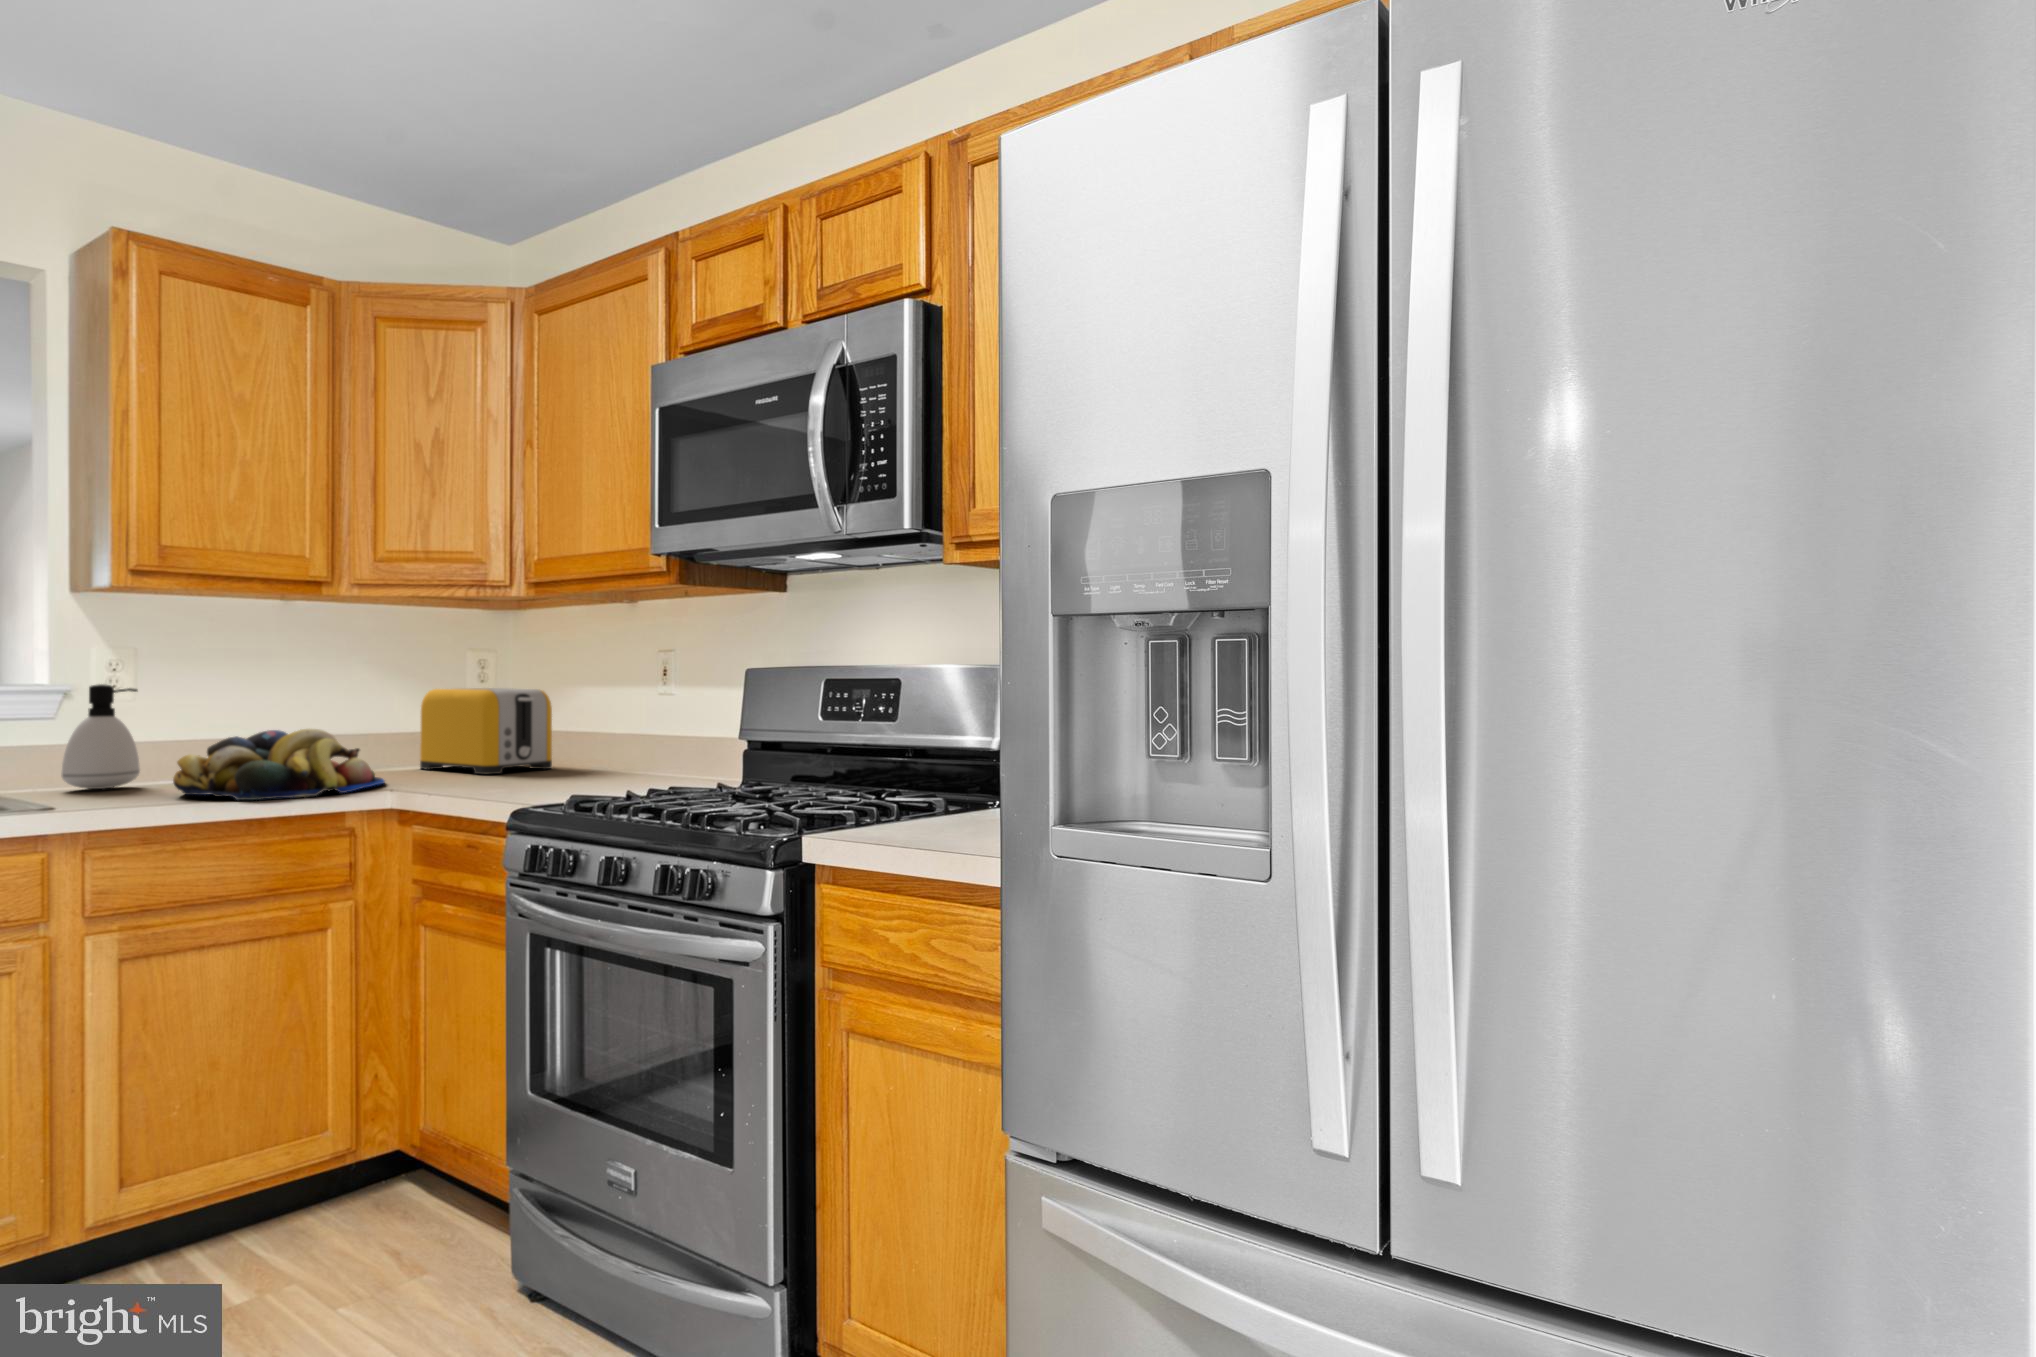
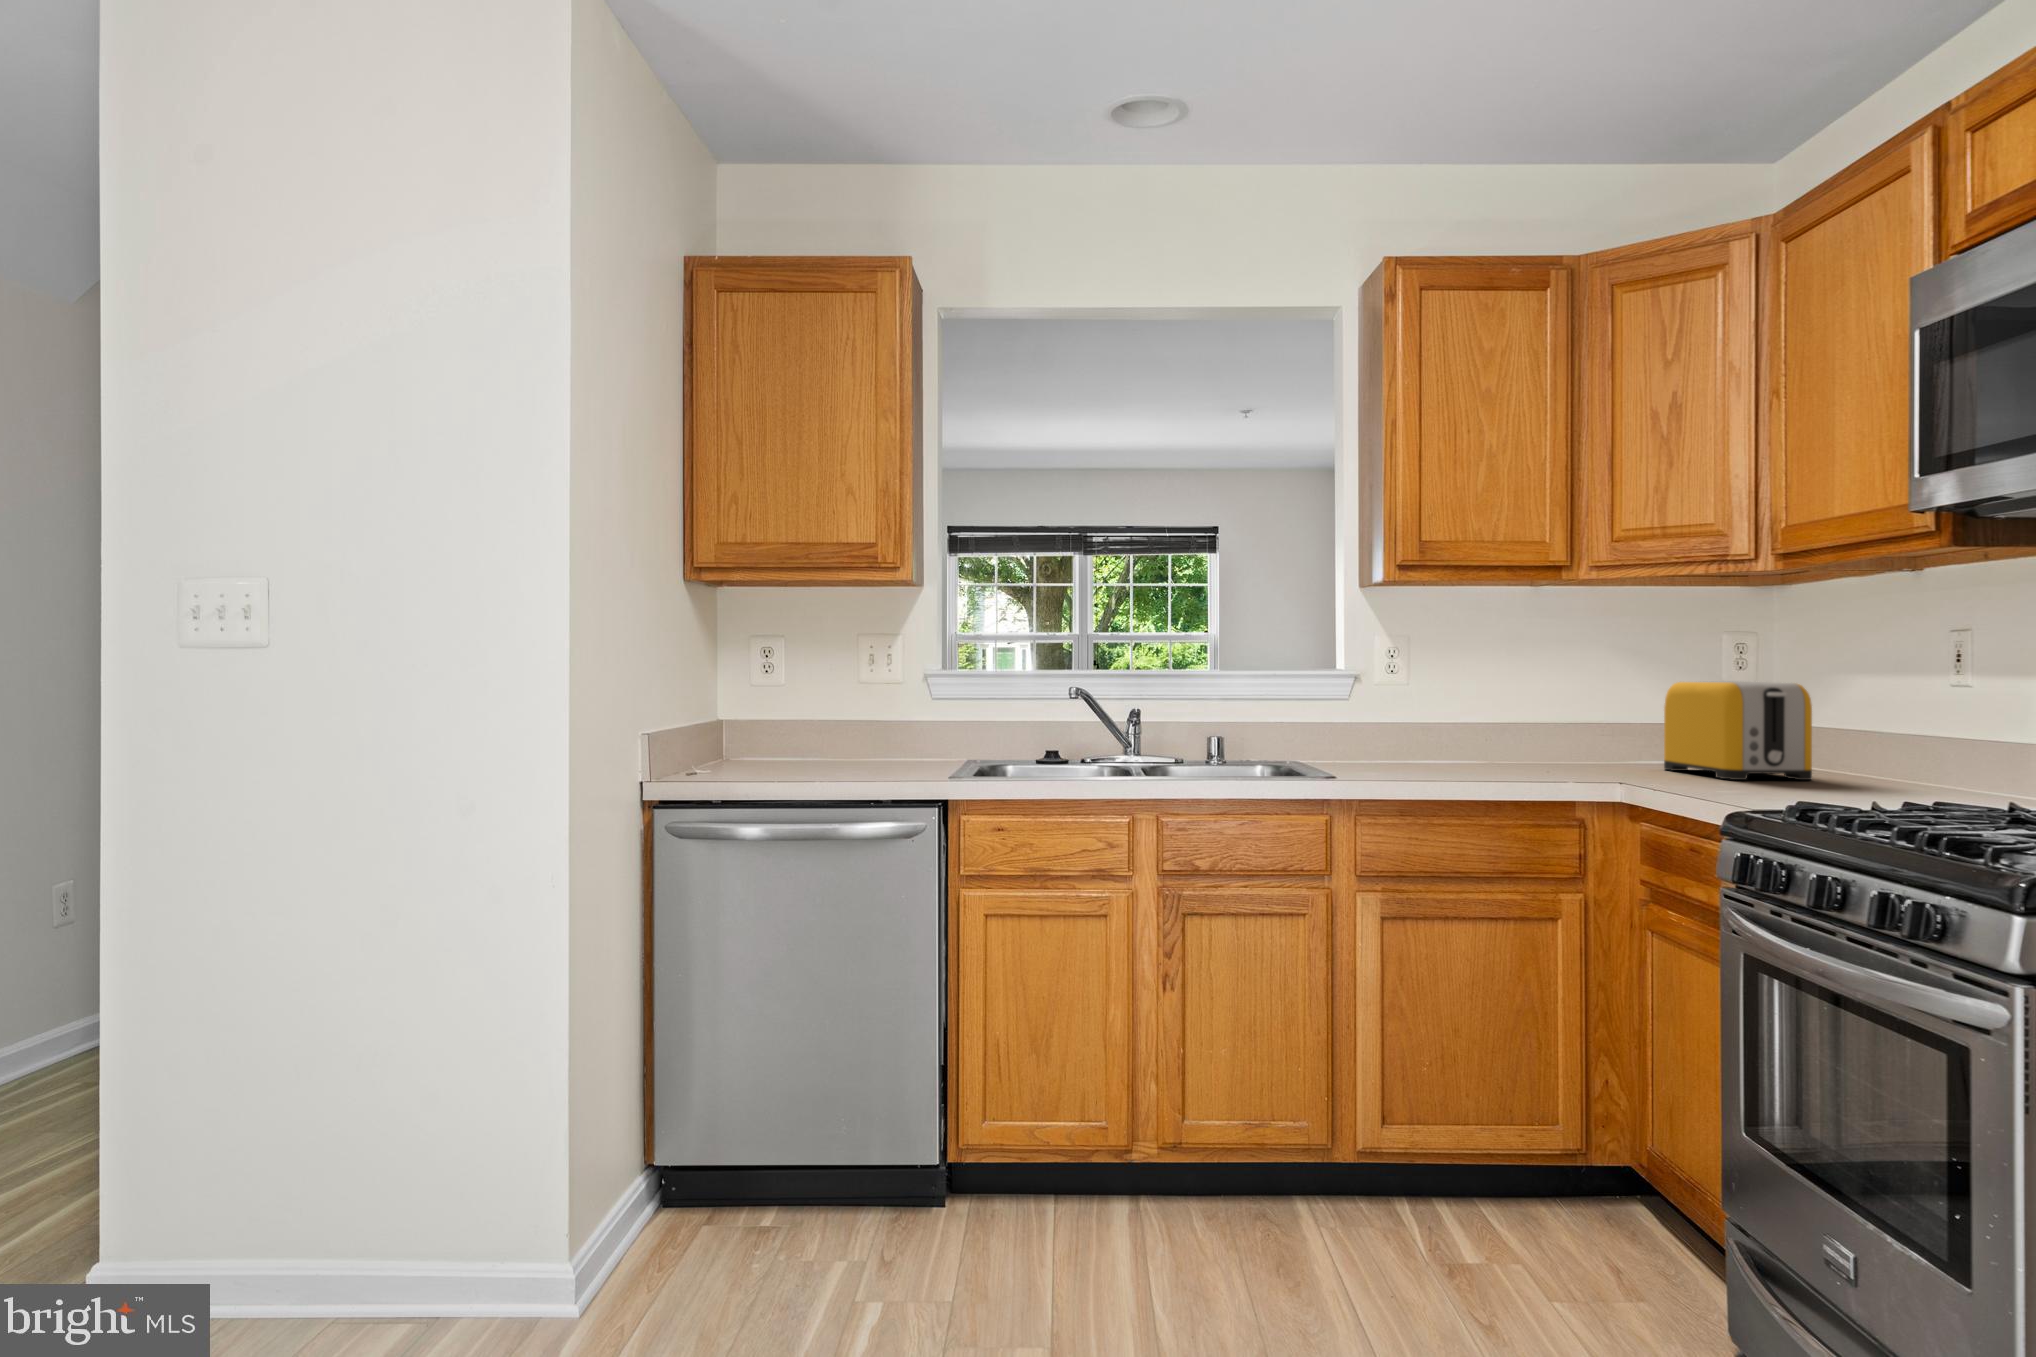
soap dispenser: present [62,684,140,789] -> none [1378,675,1427,763]
fruit bowl: present [173,729,385,800] -> none [1445,718,1619,783]

